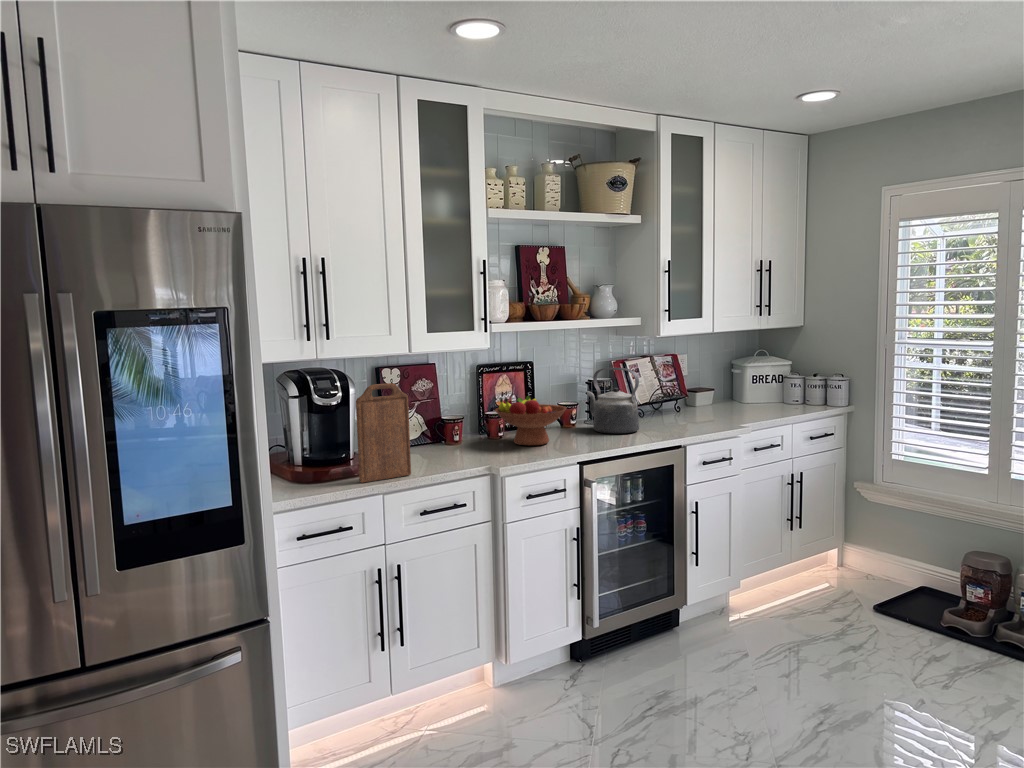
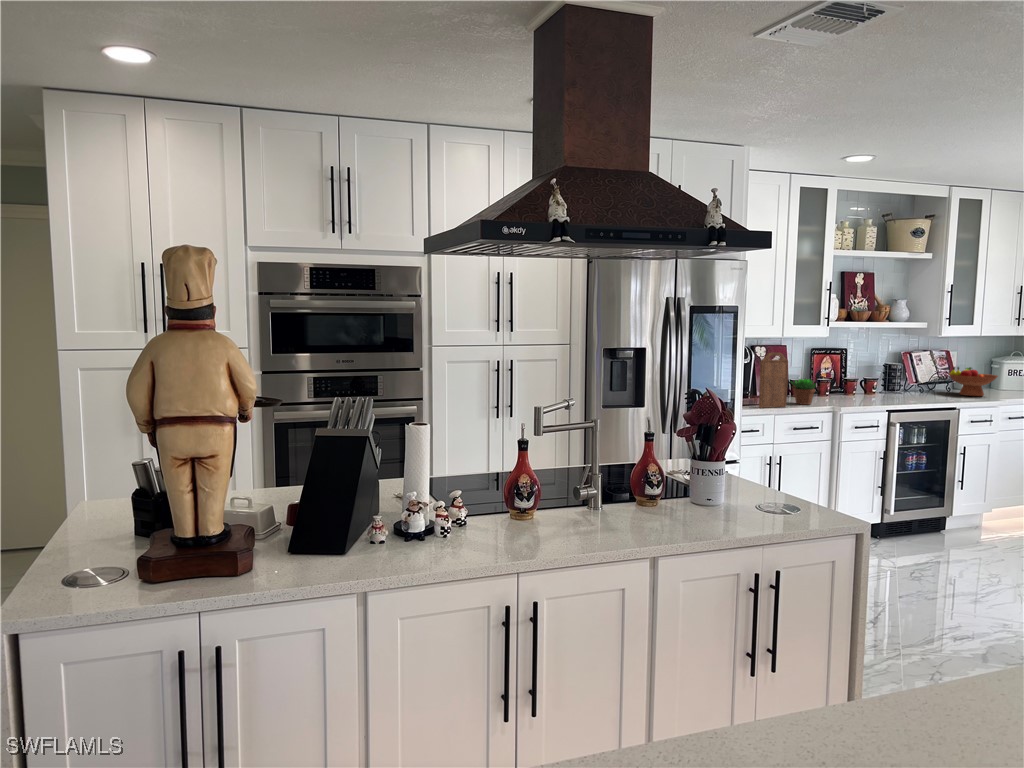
kettle: present [587,368,639,434] -> none [885,355,926,398]
fruit bowl: present [495,396,566,445] -> present [949,367,998,396]
succulent plant: none [424,419,466,466] -> present [791,378,816,405]

